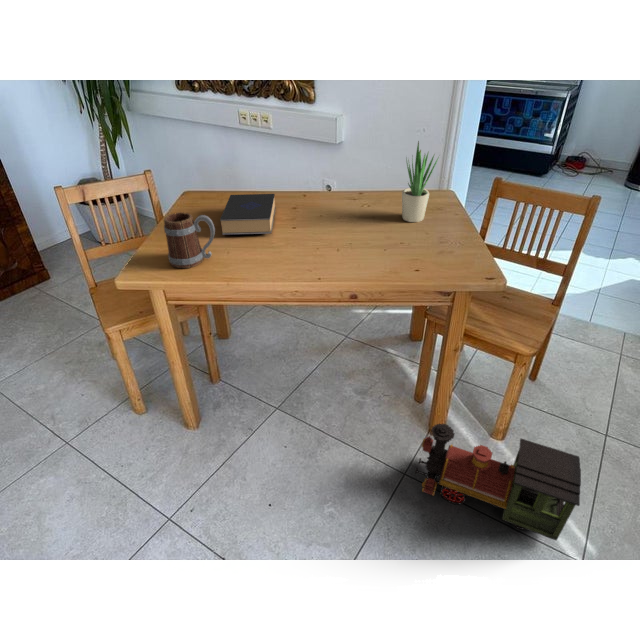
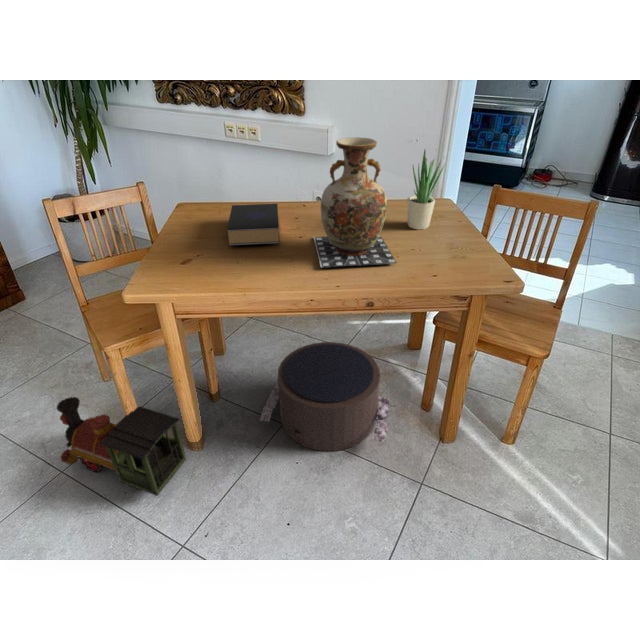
vase: none [306,130,382,259] -> present [314,137,397,267]
mug: present [164,212,215,268] -> none [174,222,226,280]
pouf: none [253,331,382,438] -> present [260,342,389,451]
toy train: present [415,424,581,540] -> present [57,397,186,496]

